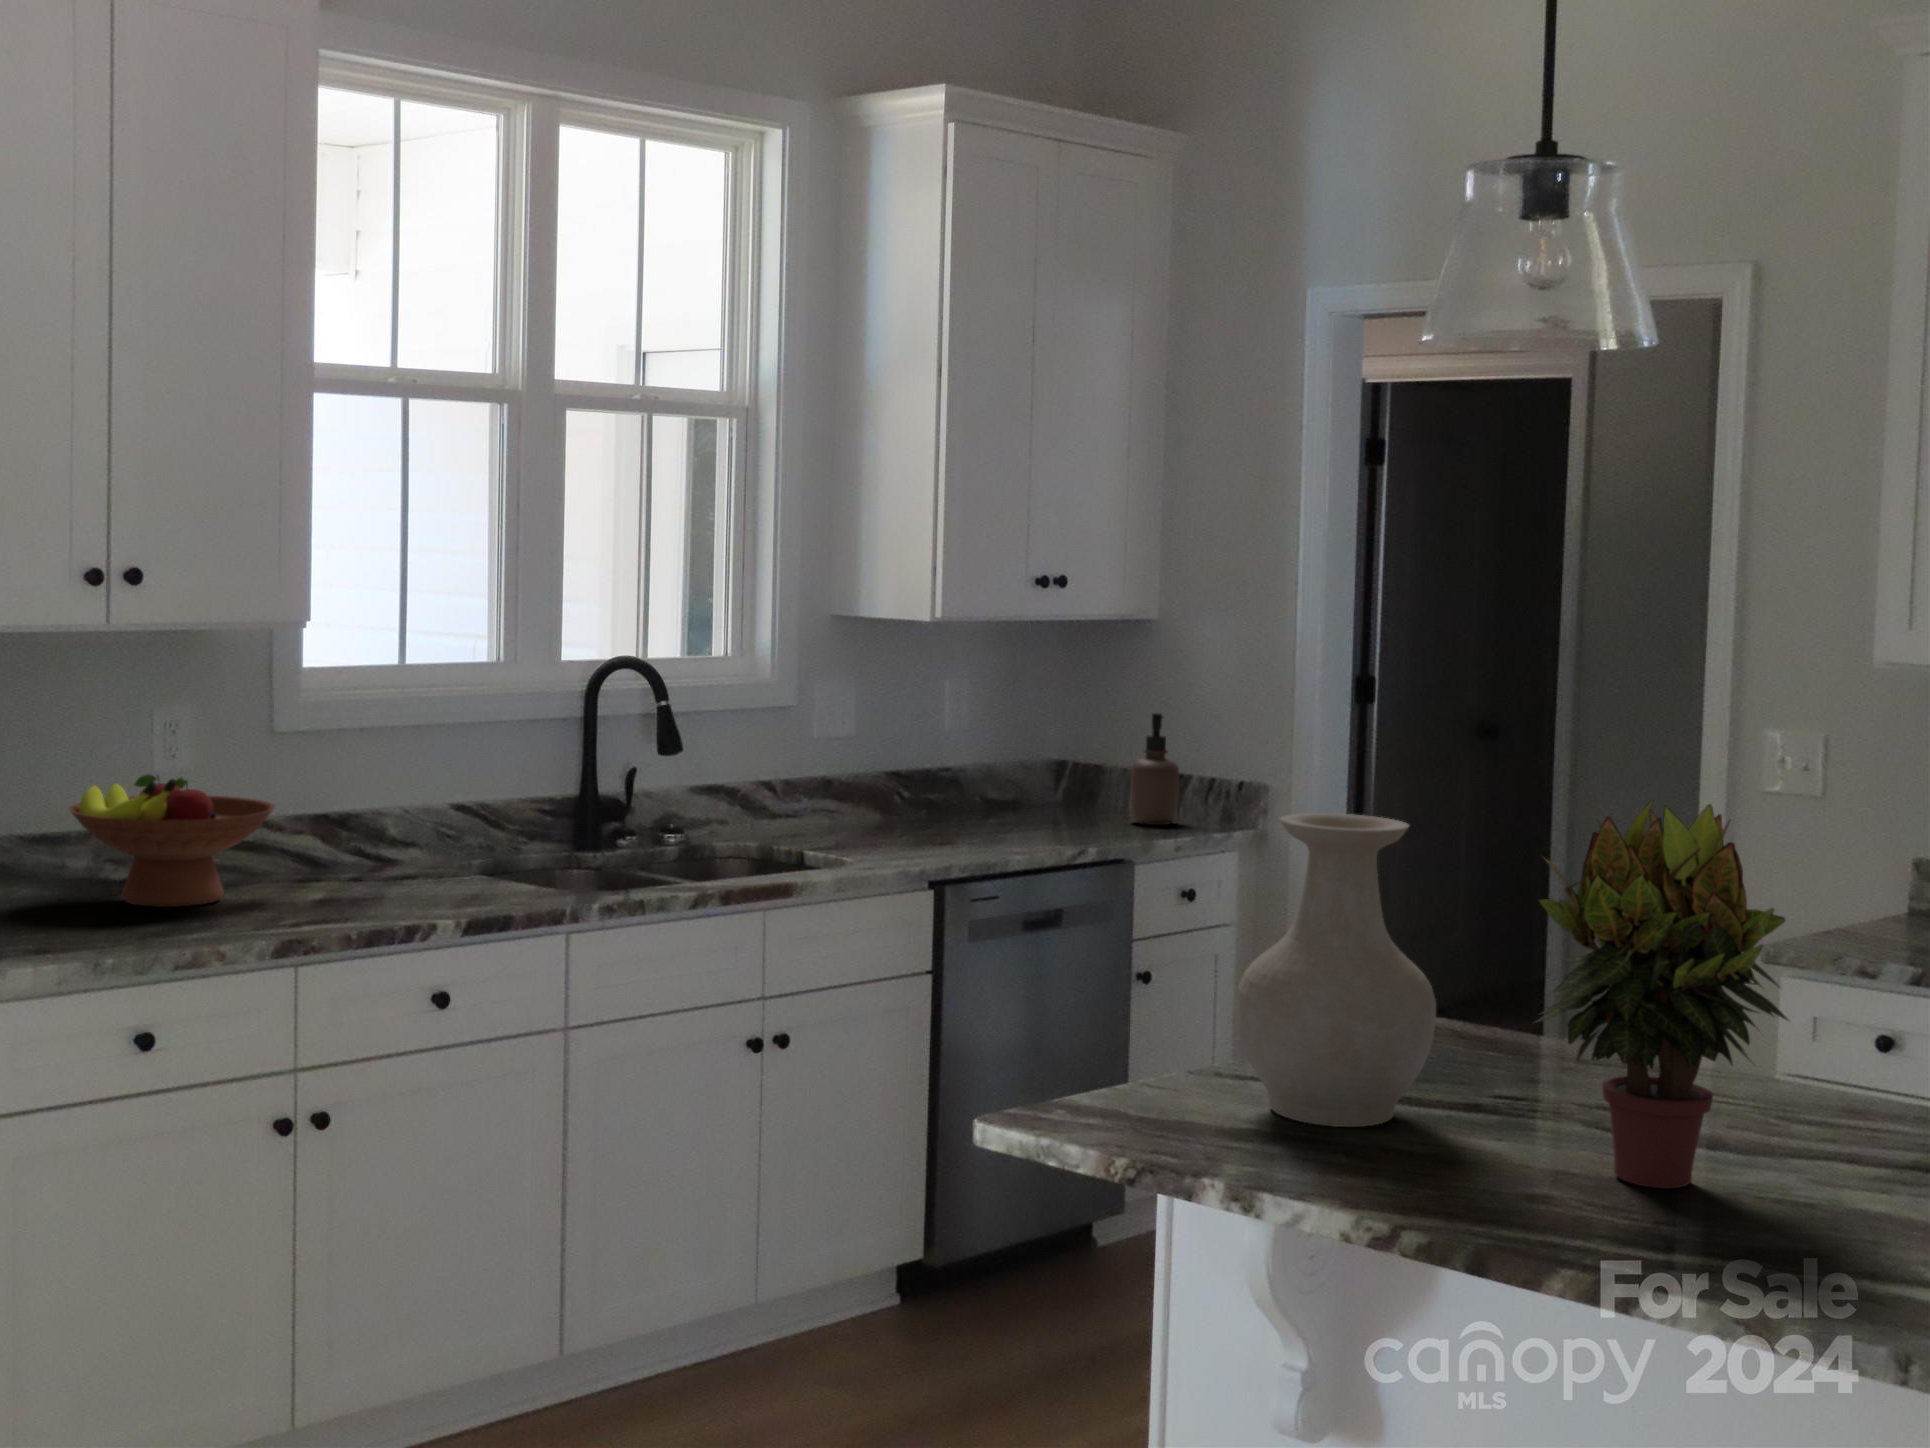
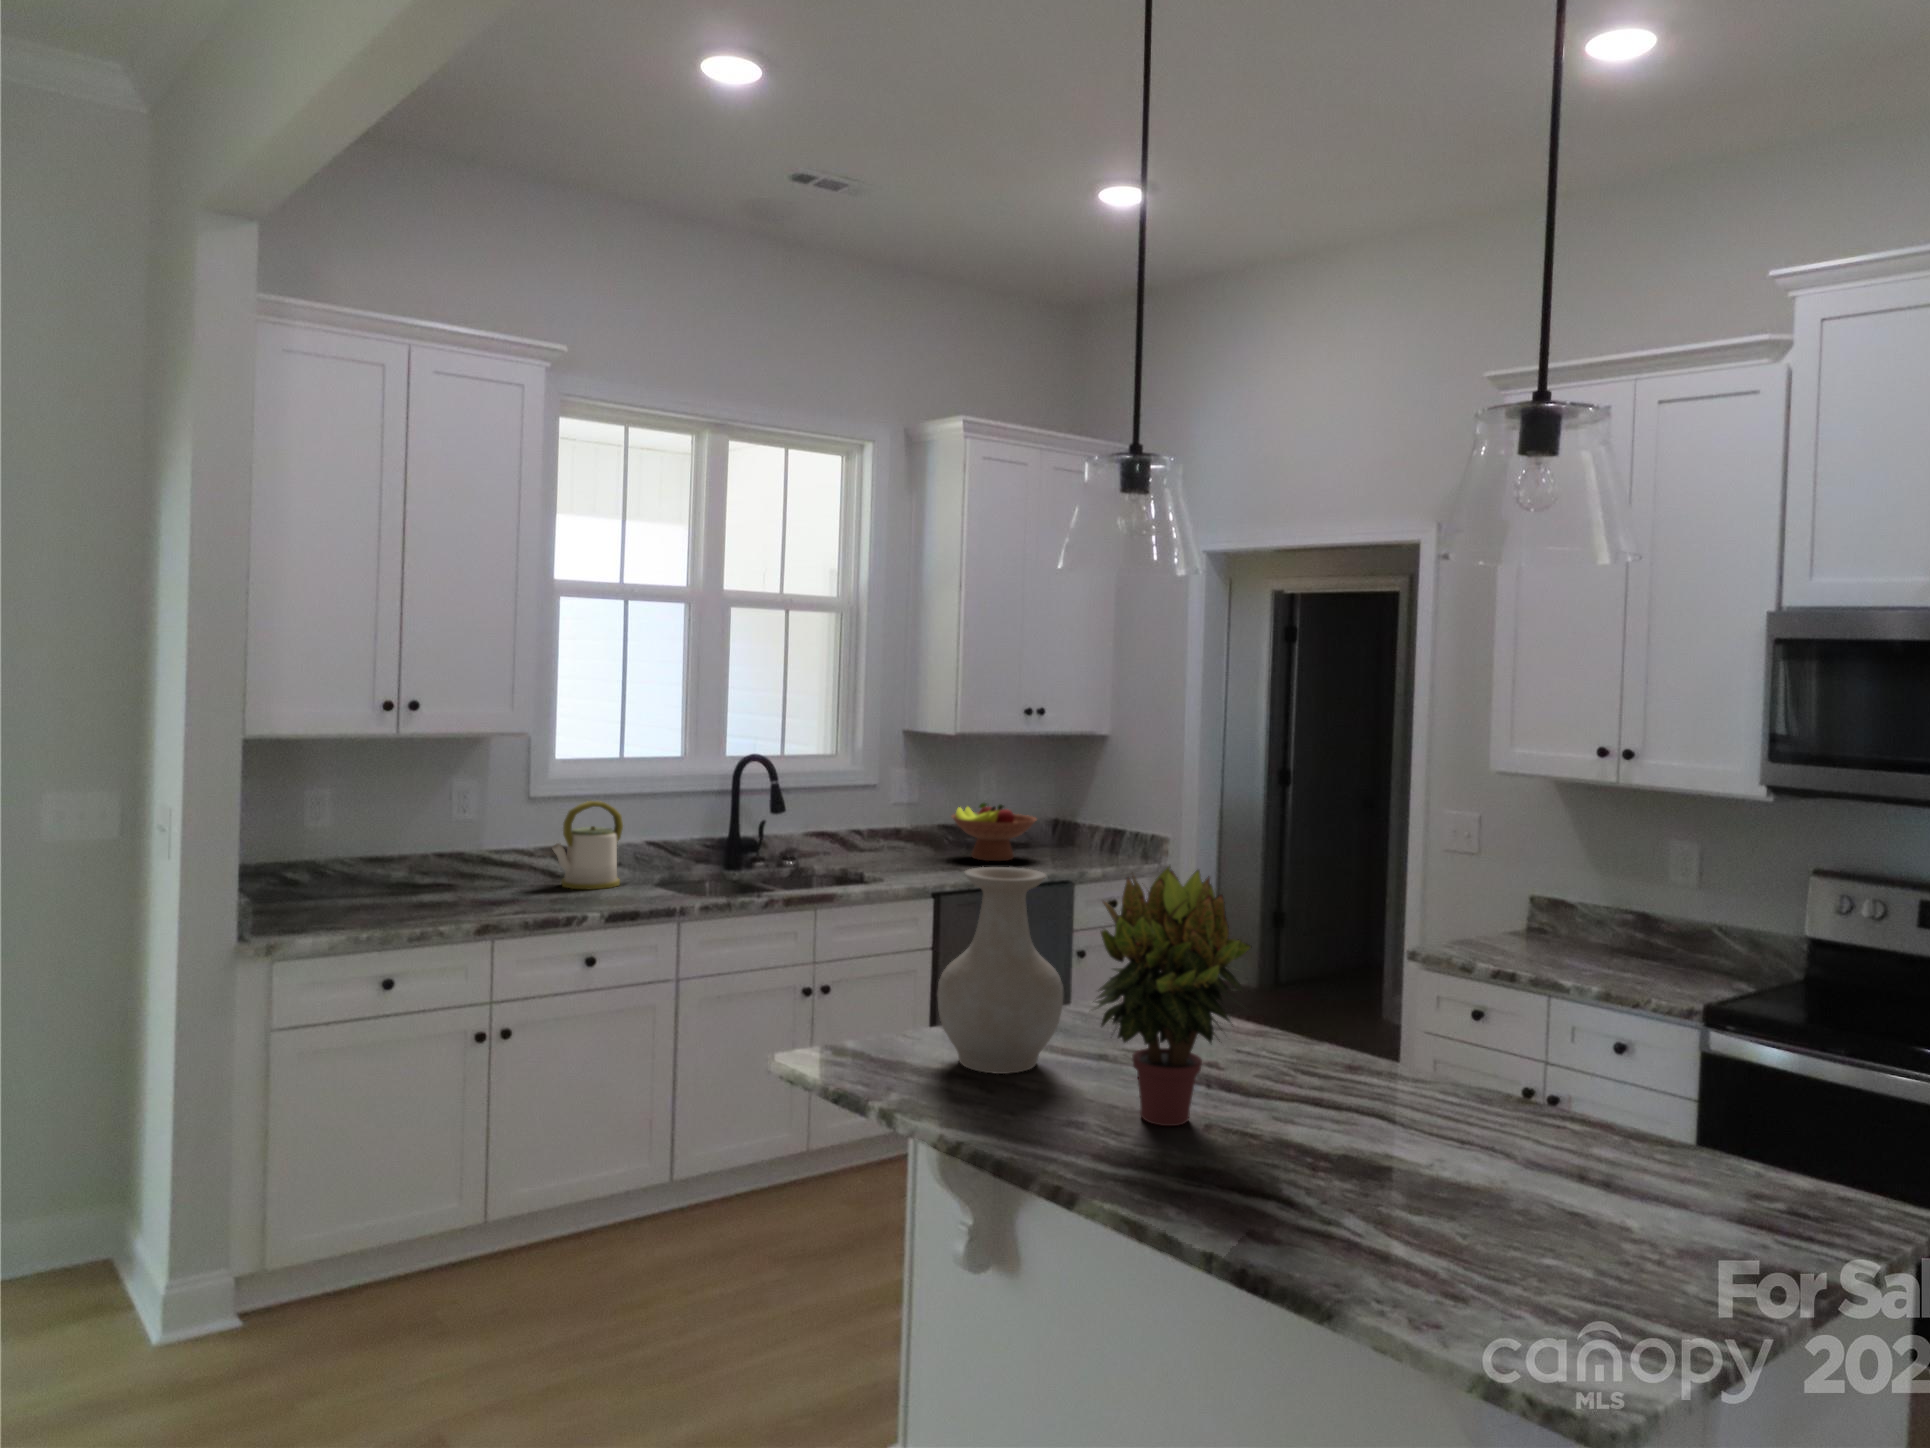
soap dispenser: present [1130,713,1179,825] -> none [1082,792,1112,860]
kettle: none [323,736,432,883] -> present [552,801,623,890]
fruit bowl: present [69,774,275,907] -> present [952,803,1036,861]

